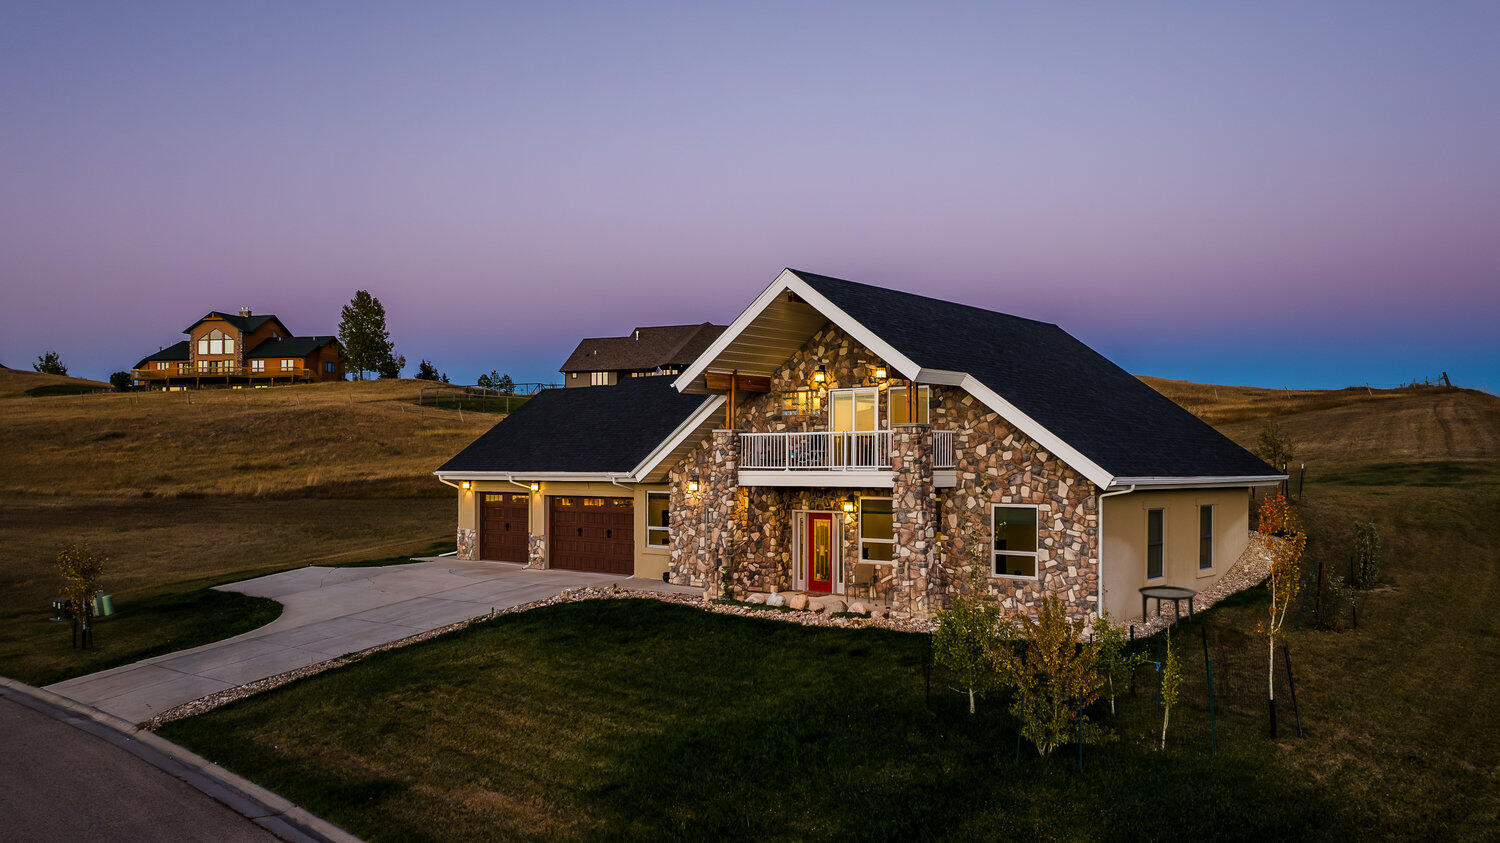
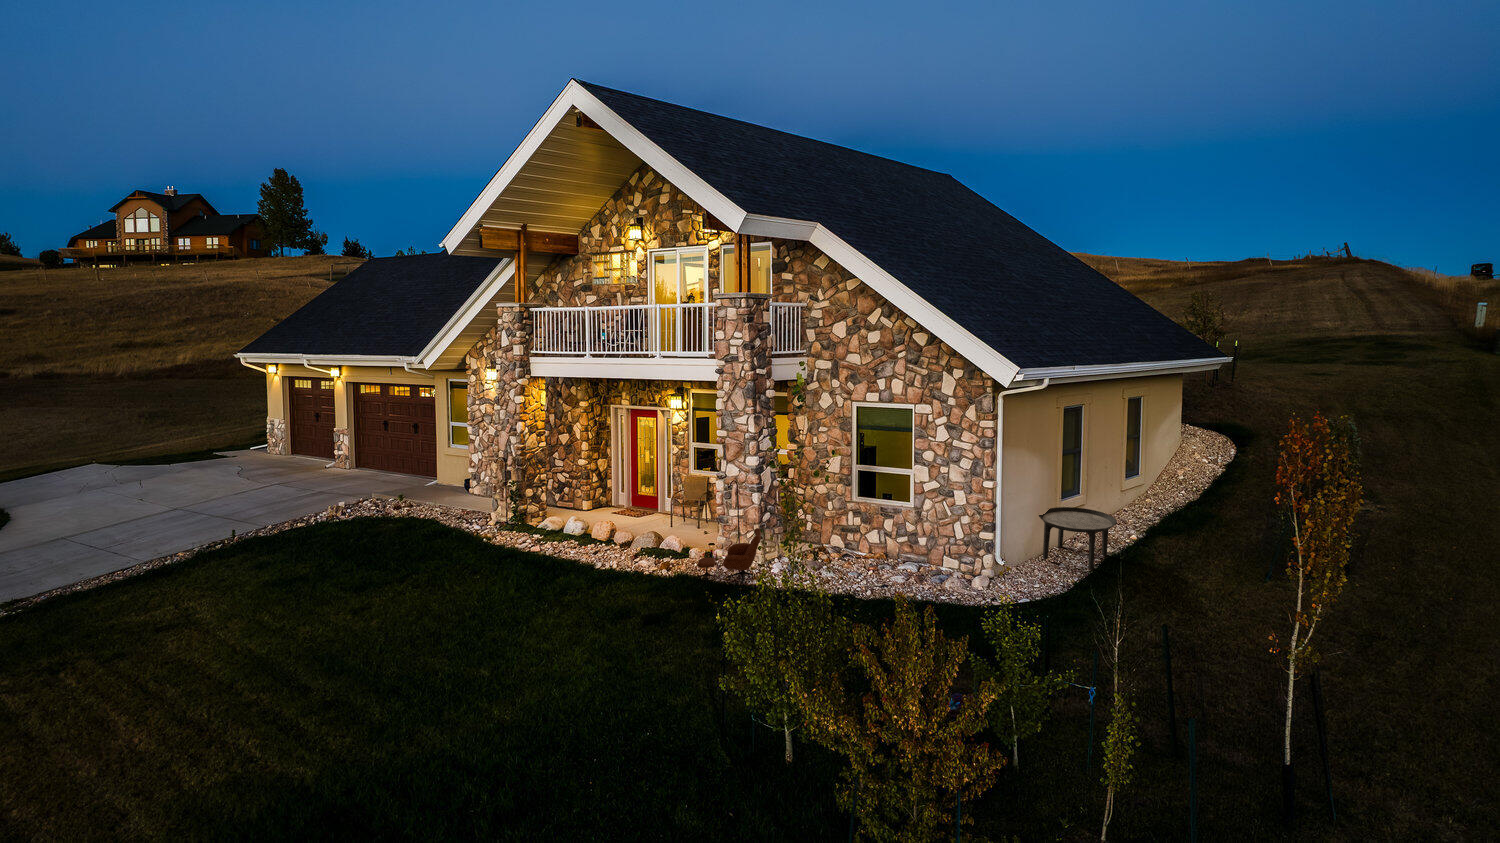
lounge chair: none [879,594,928,634] -> present [695,528,761,584]

